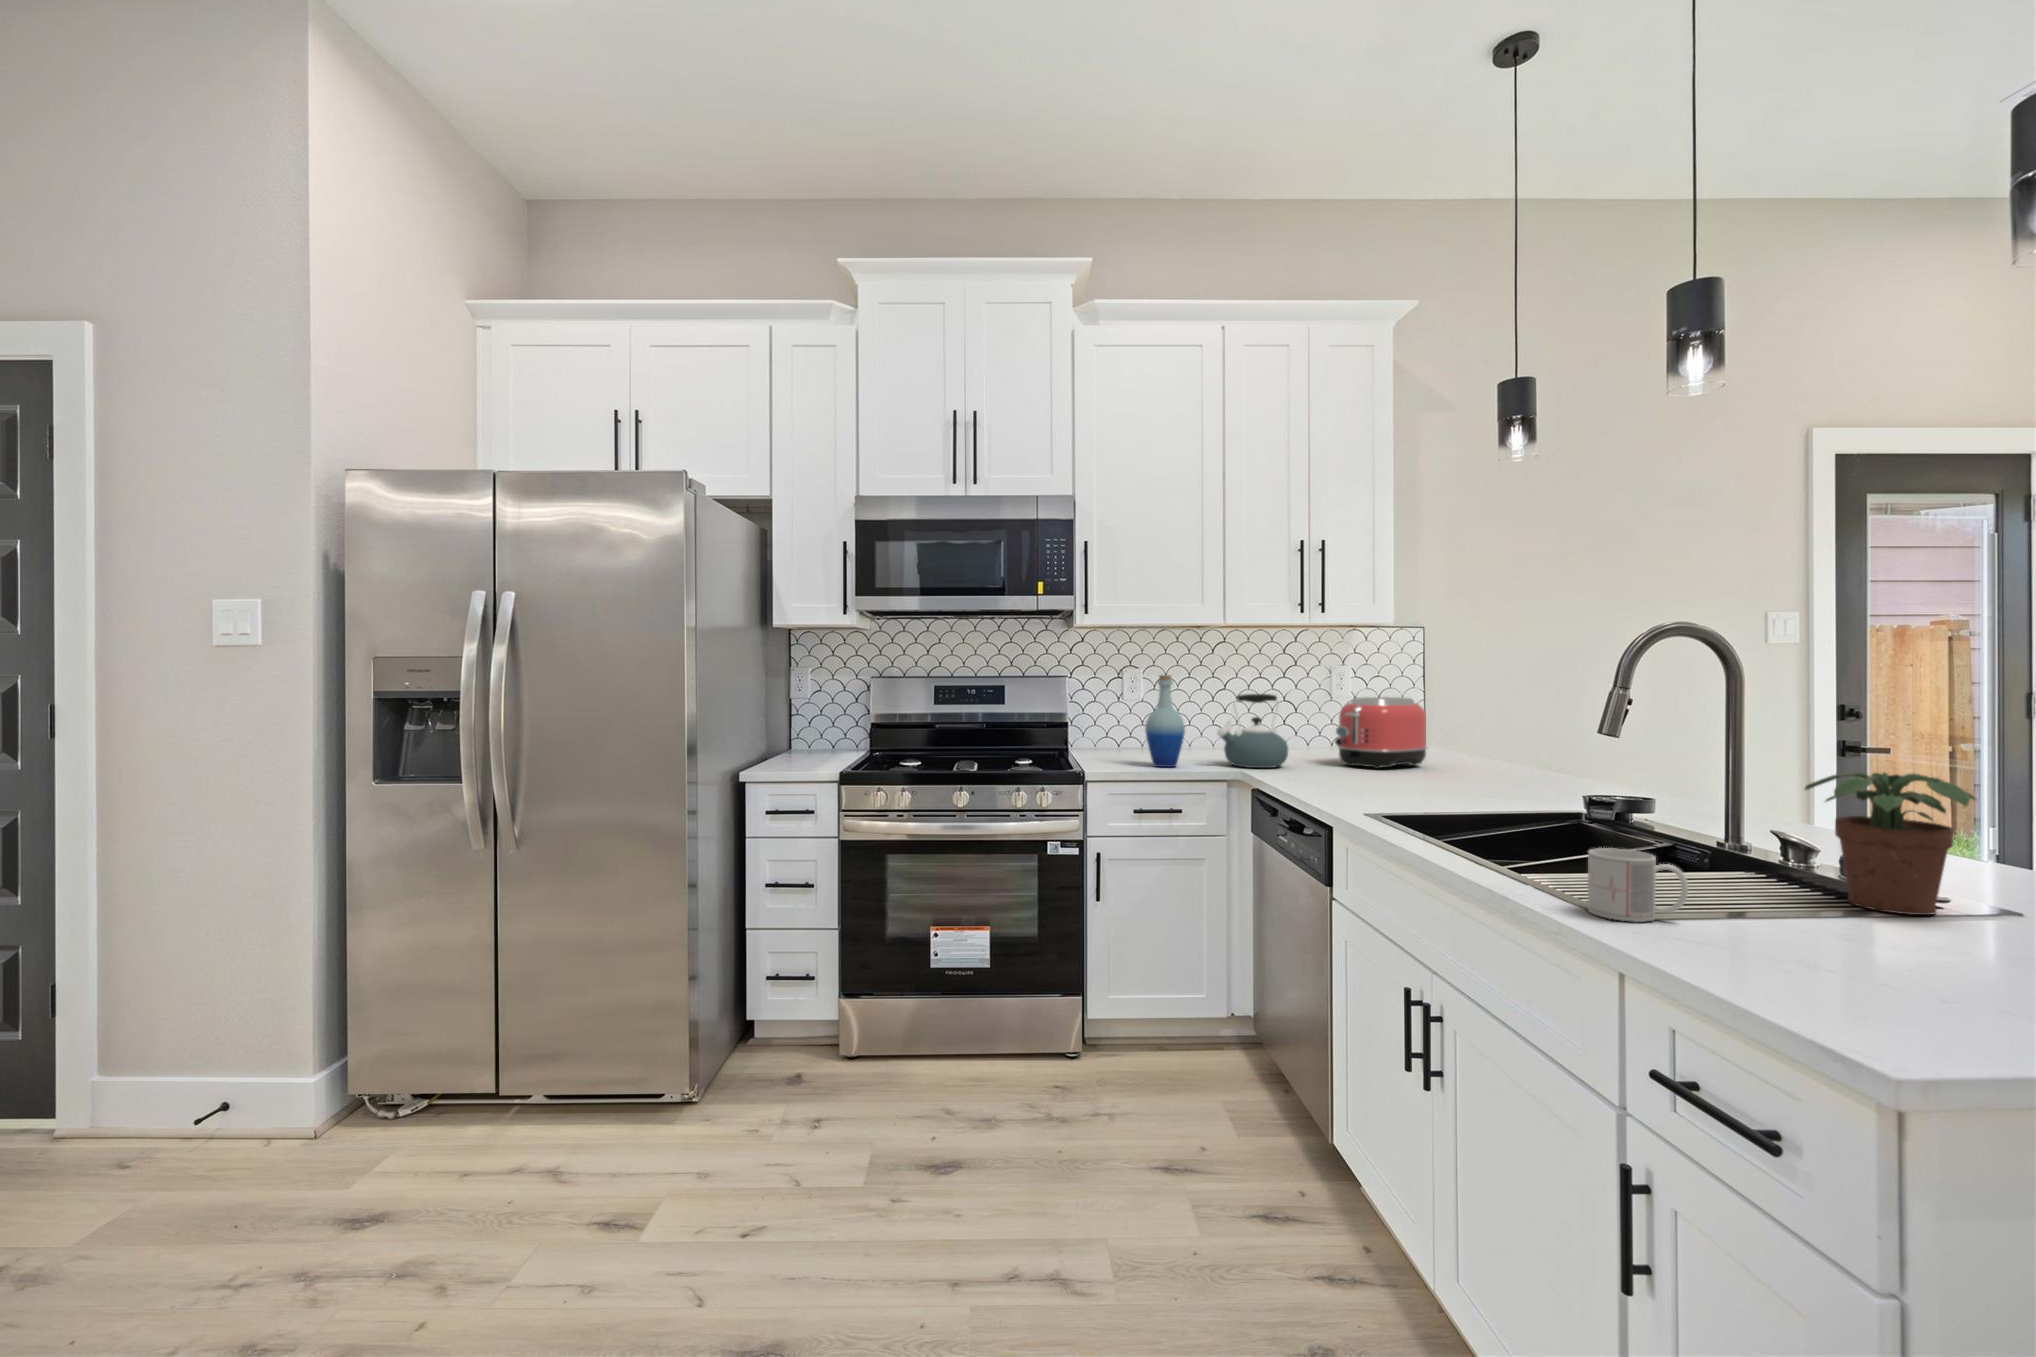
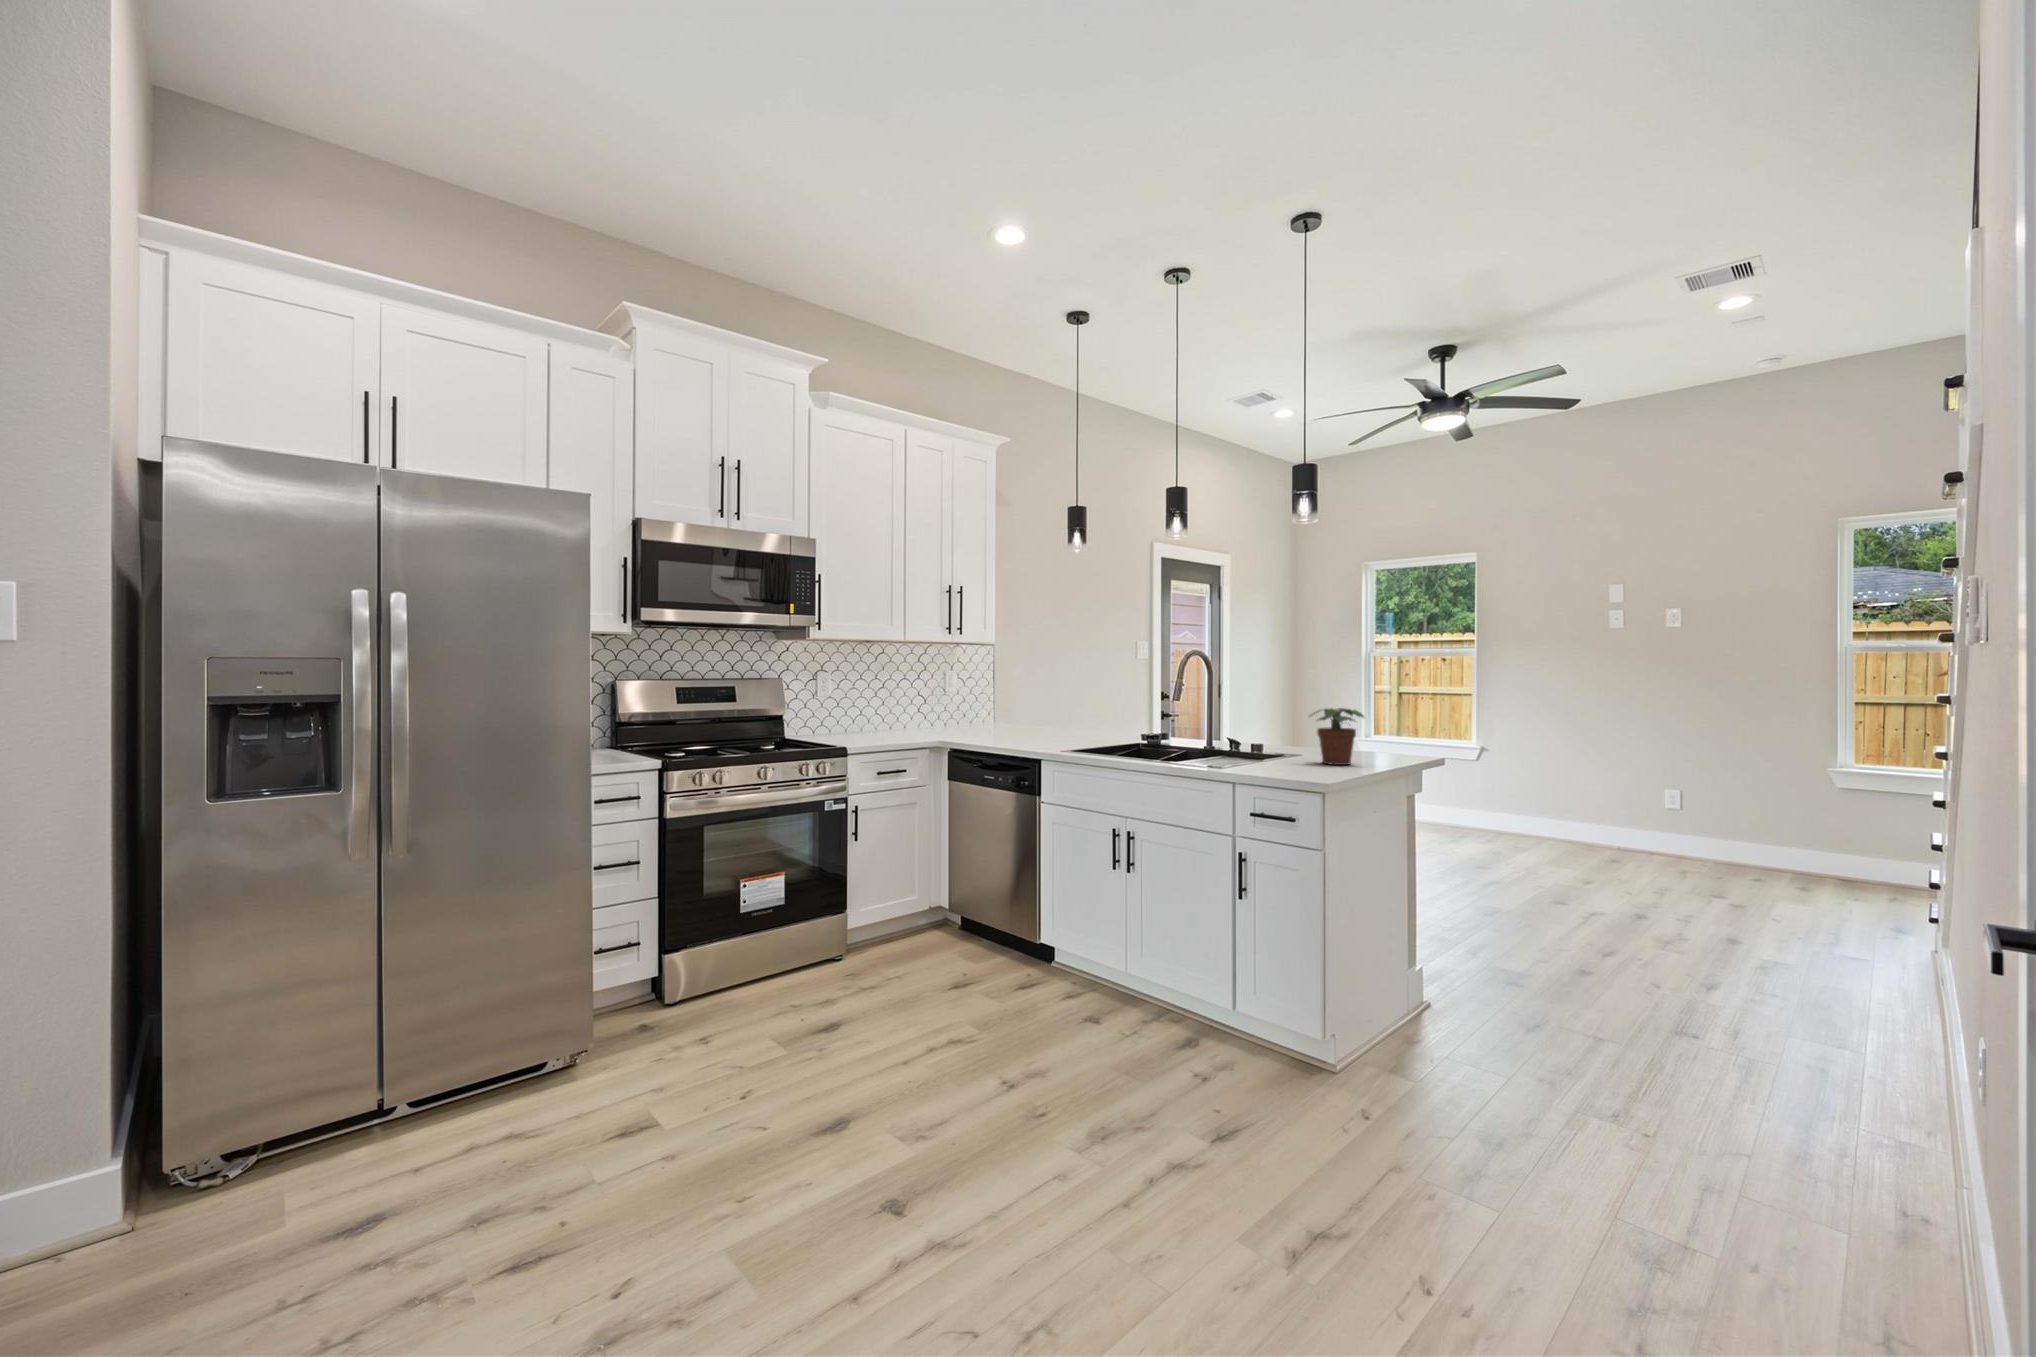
bottle: present [1145,675,1185,767] -> none [875,675,903,742]
kettle: present [1217,694,1288,768] -> none [918,688,961,739]
toaster: present [1335,697,1427,769] -> none [979,689,1028,736]
mug: present [1588,848,1688,922] -> none [1268,745,1305,775]

